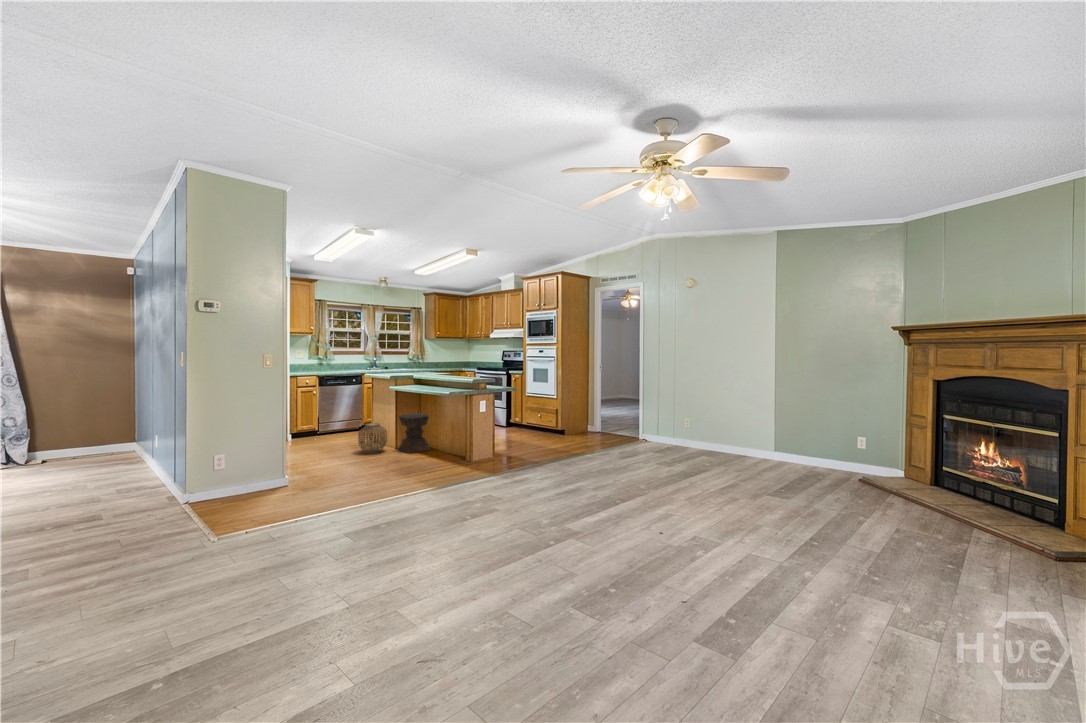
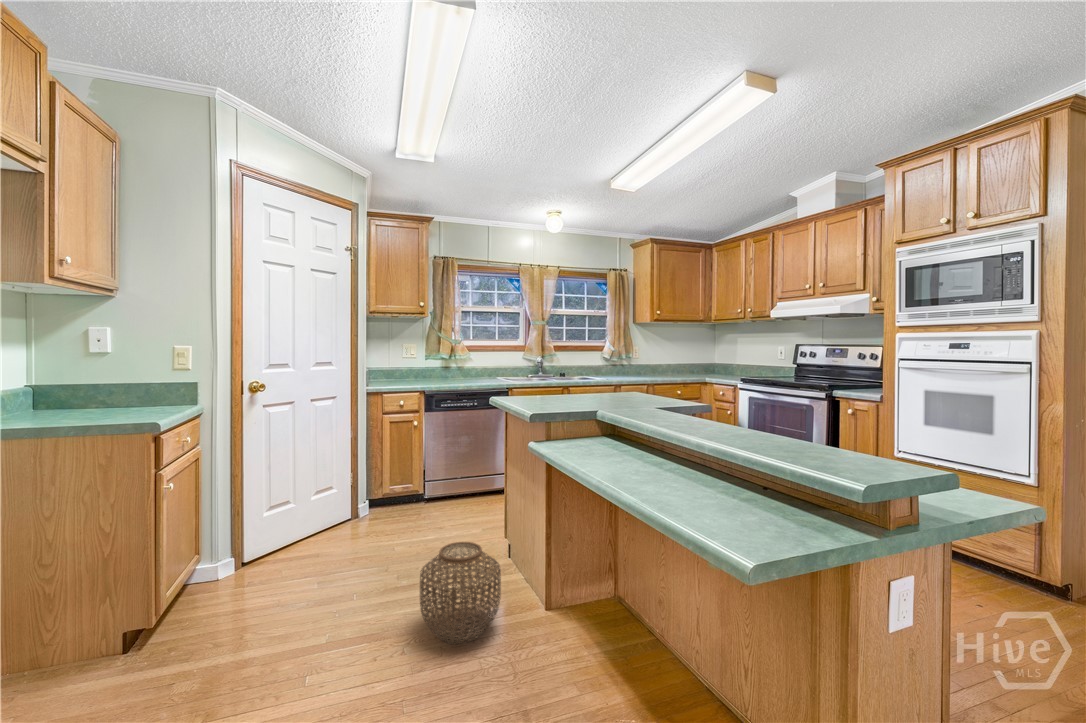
stool: present [399,413,430,453] -> none [531,522,629,677]

